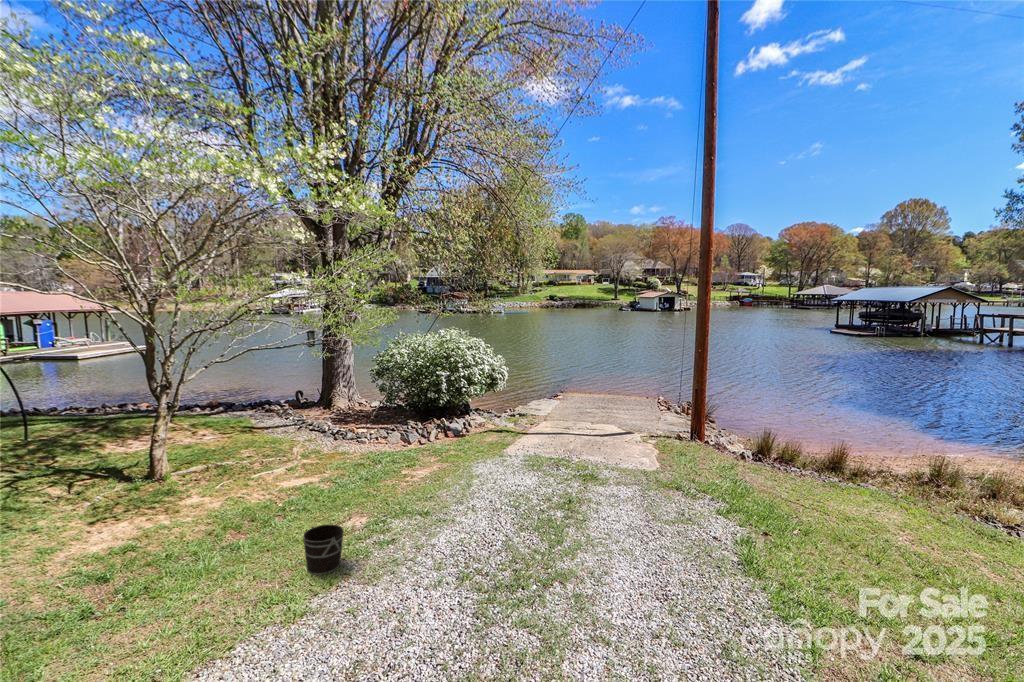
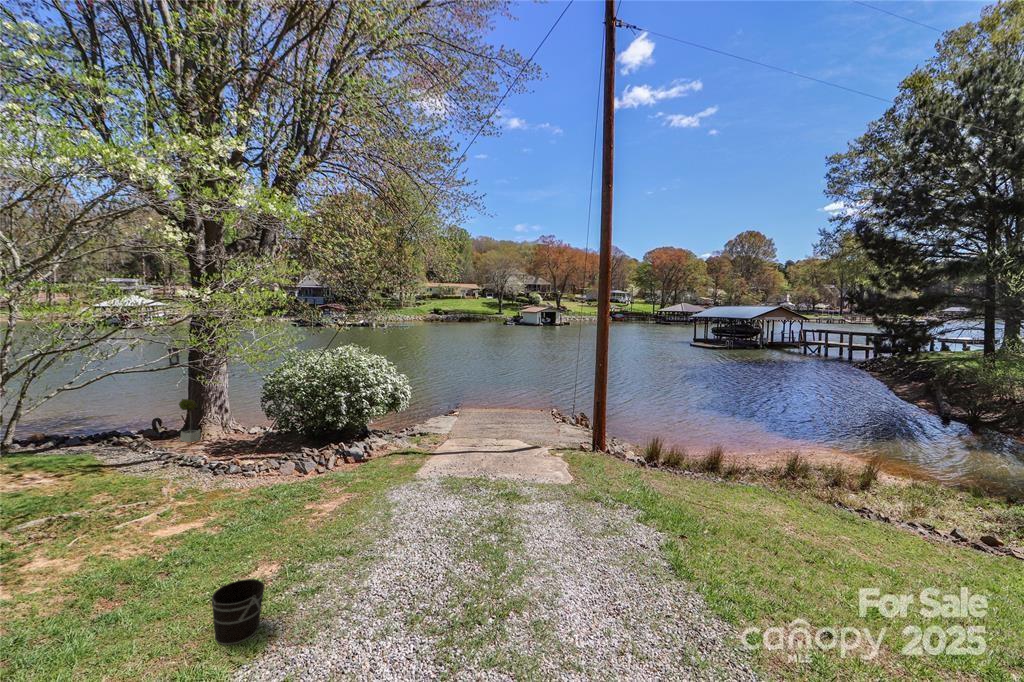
potted tree: none [311,374,329,412] -> present [179,399,200,442]

